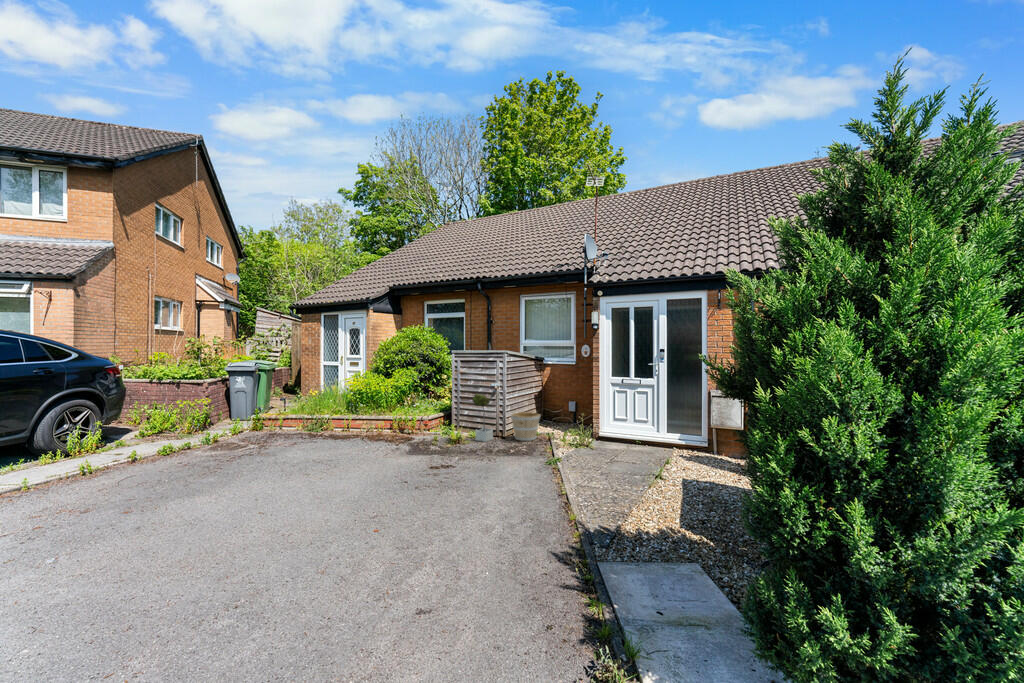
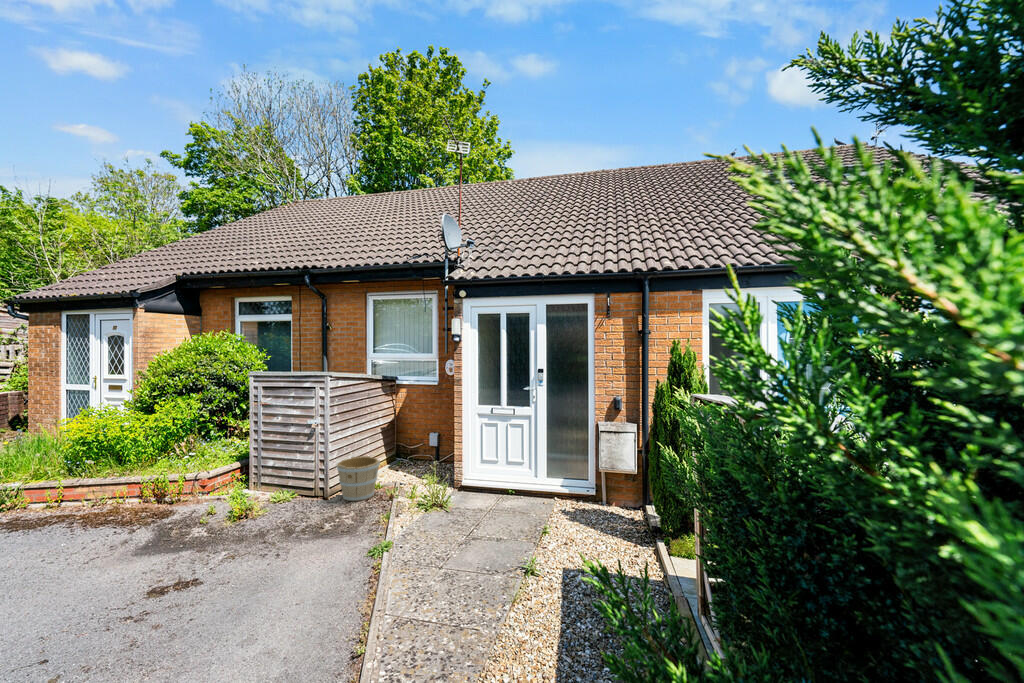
potted tree: present [473,394,493,442] -> none [275,437,308,508]

